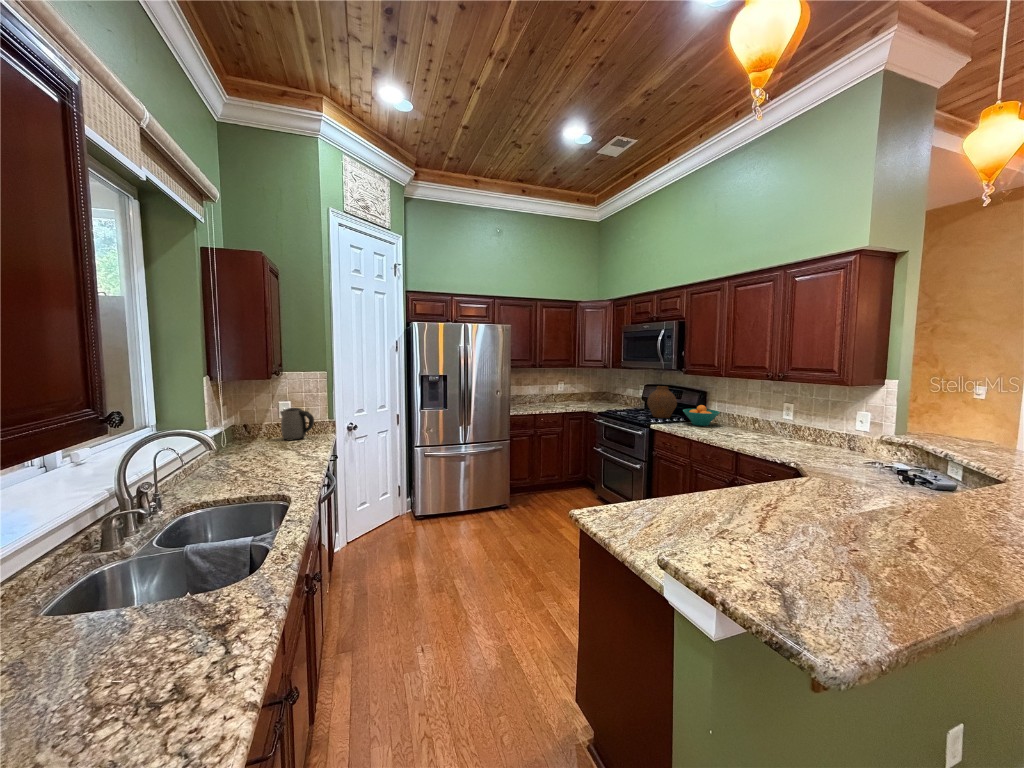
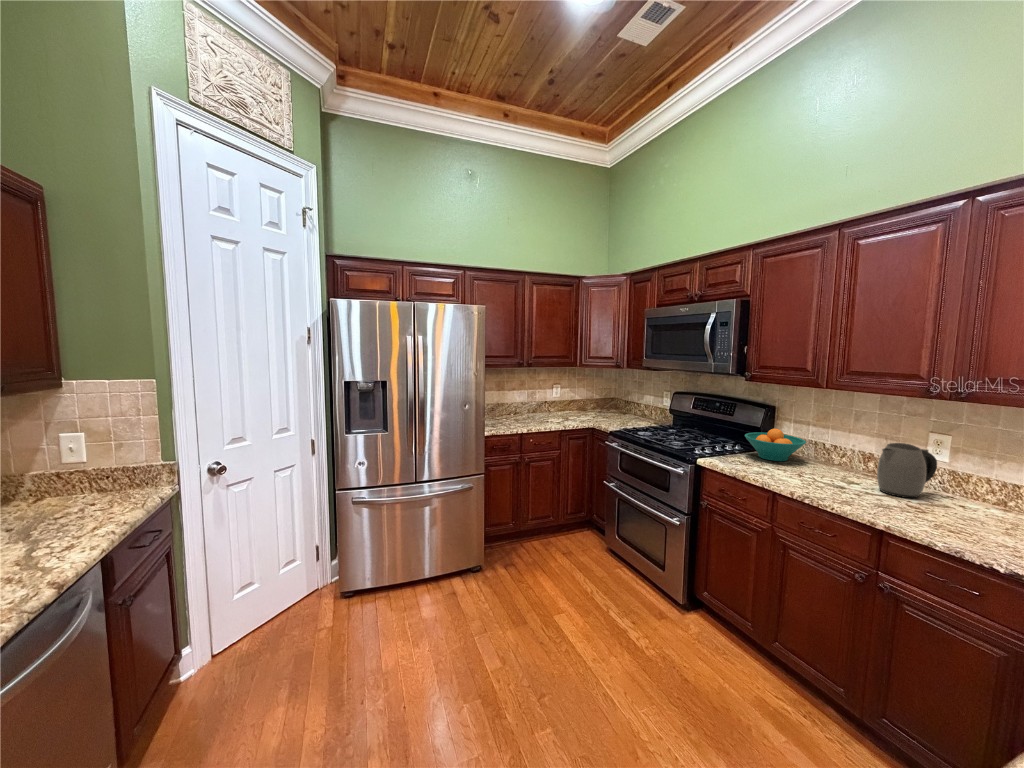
vase: present [647,386,677,418] -> none [684,396,729,444]
kettle: present [280,408,314,441] -> present [877,443,937,498]

